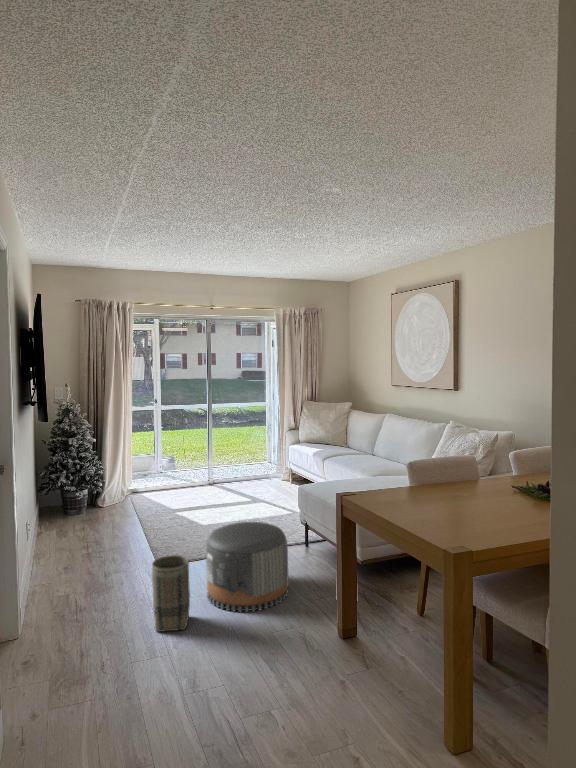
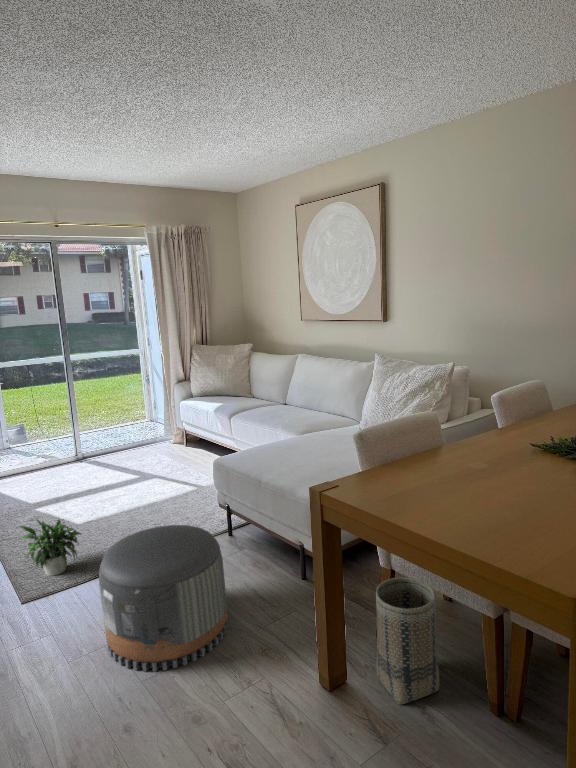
potted plant: none [161,513,202,554] -> present [18,519,81,576]
basket: present [152,555,190,632] -> present [376,577,439,705]

